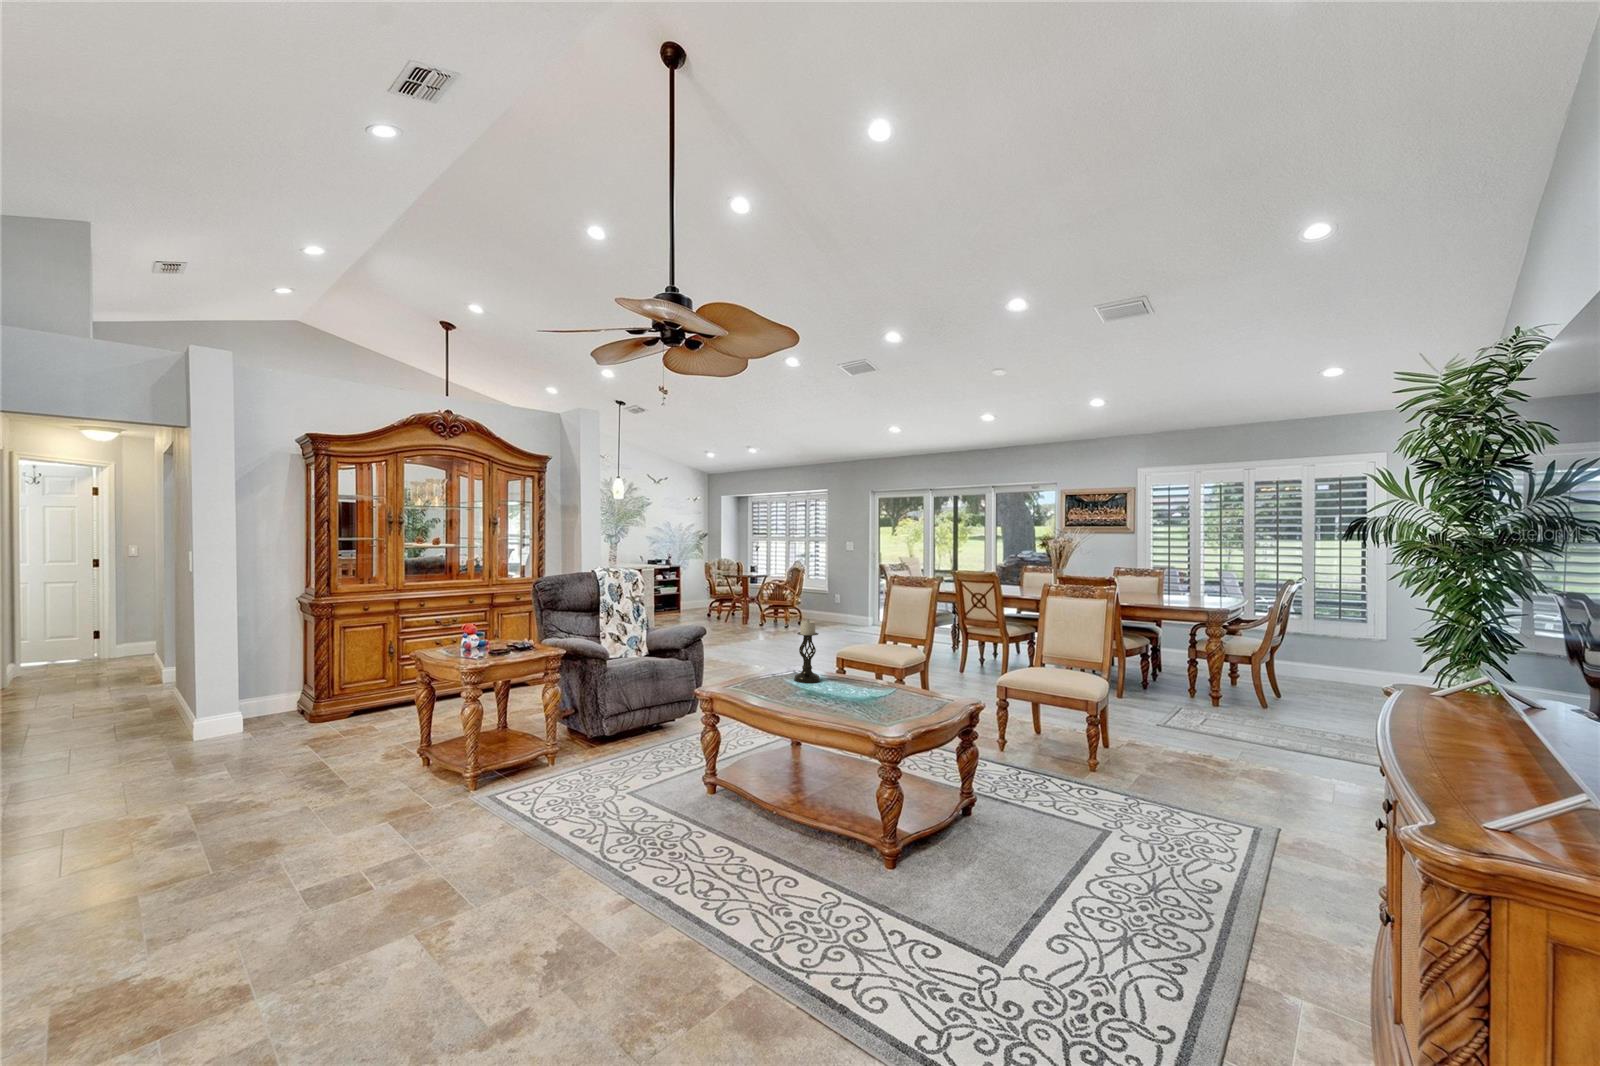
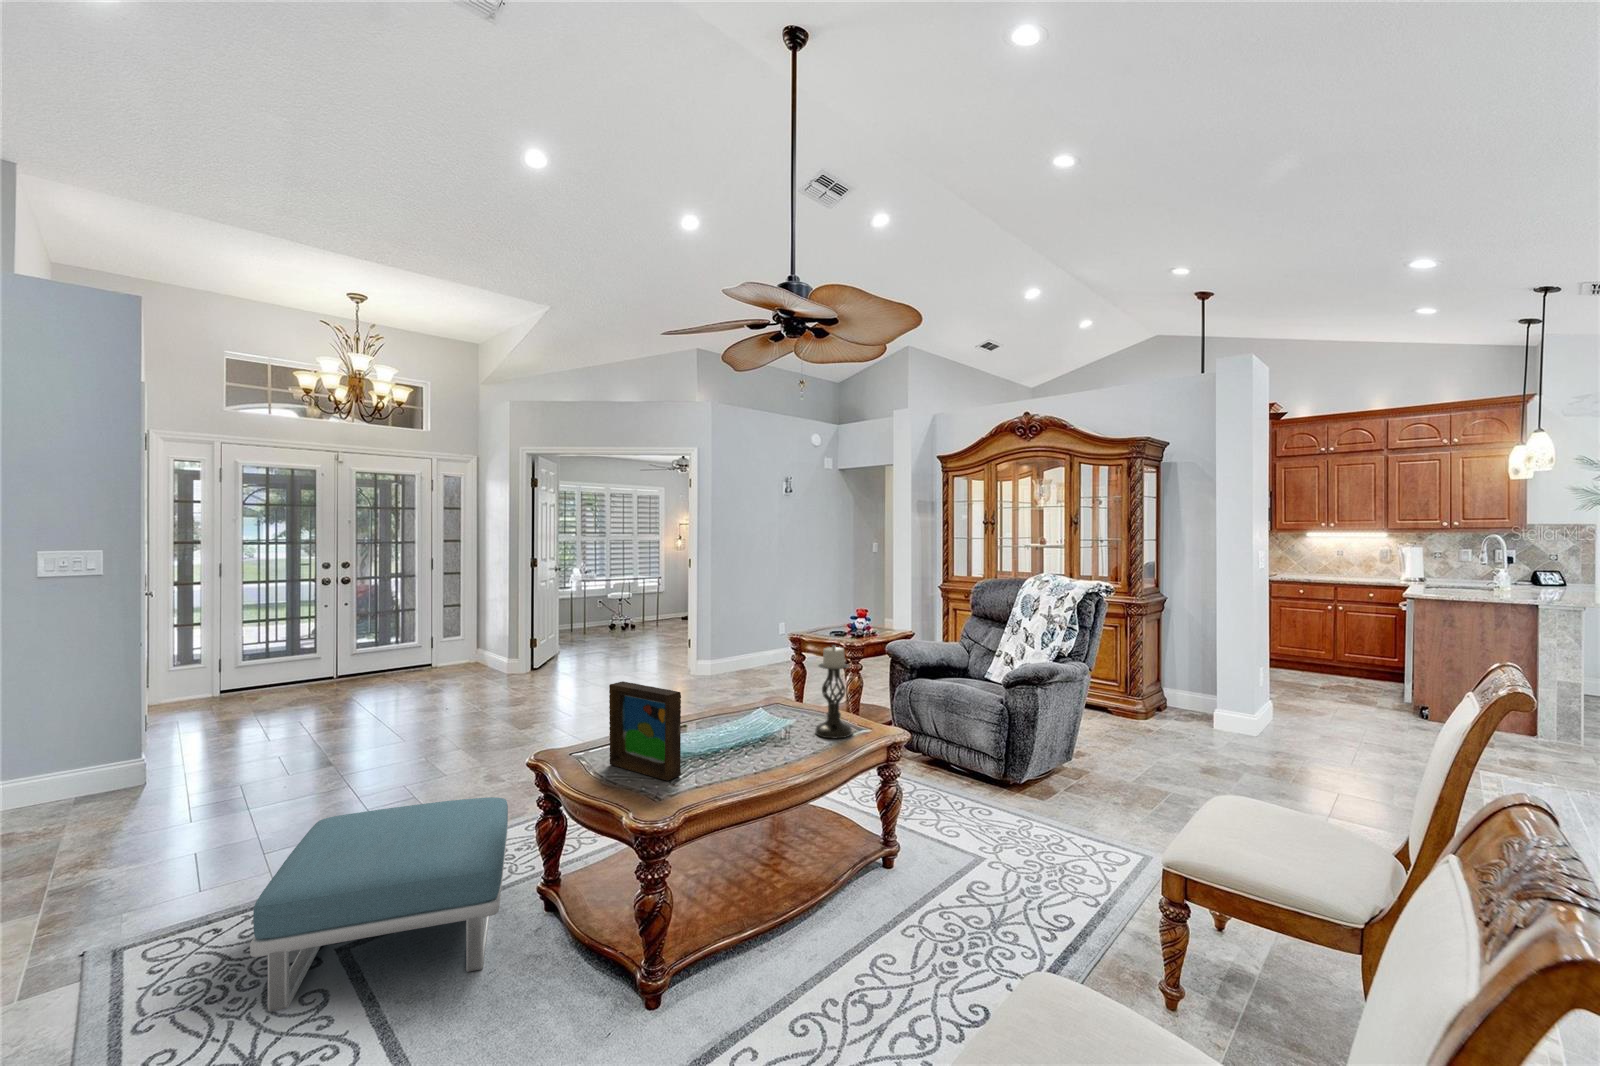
picture frame: none [889,651,922,723] -> present [609,681,681,781]
footstool: none [843,802,1102,1015] -> present [250,797,508,1011]

